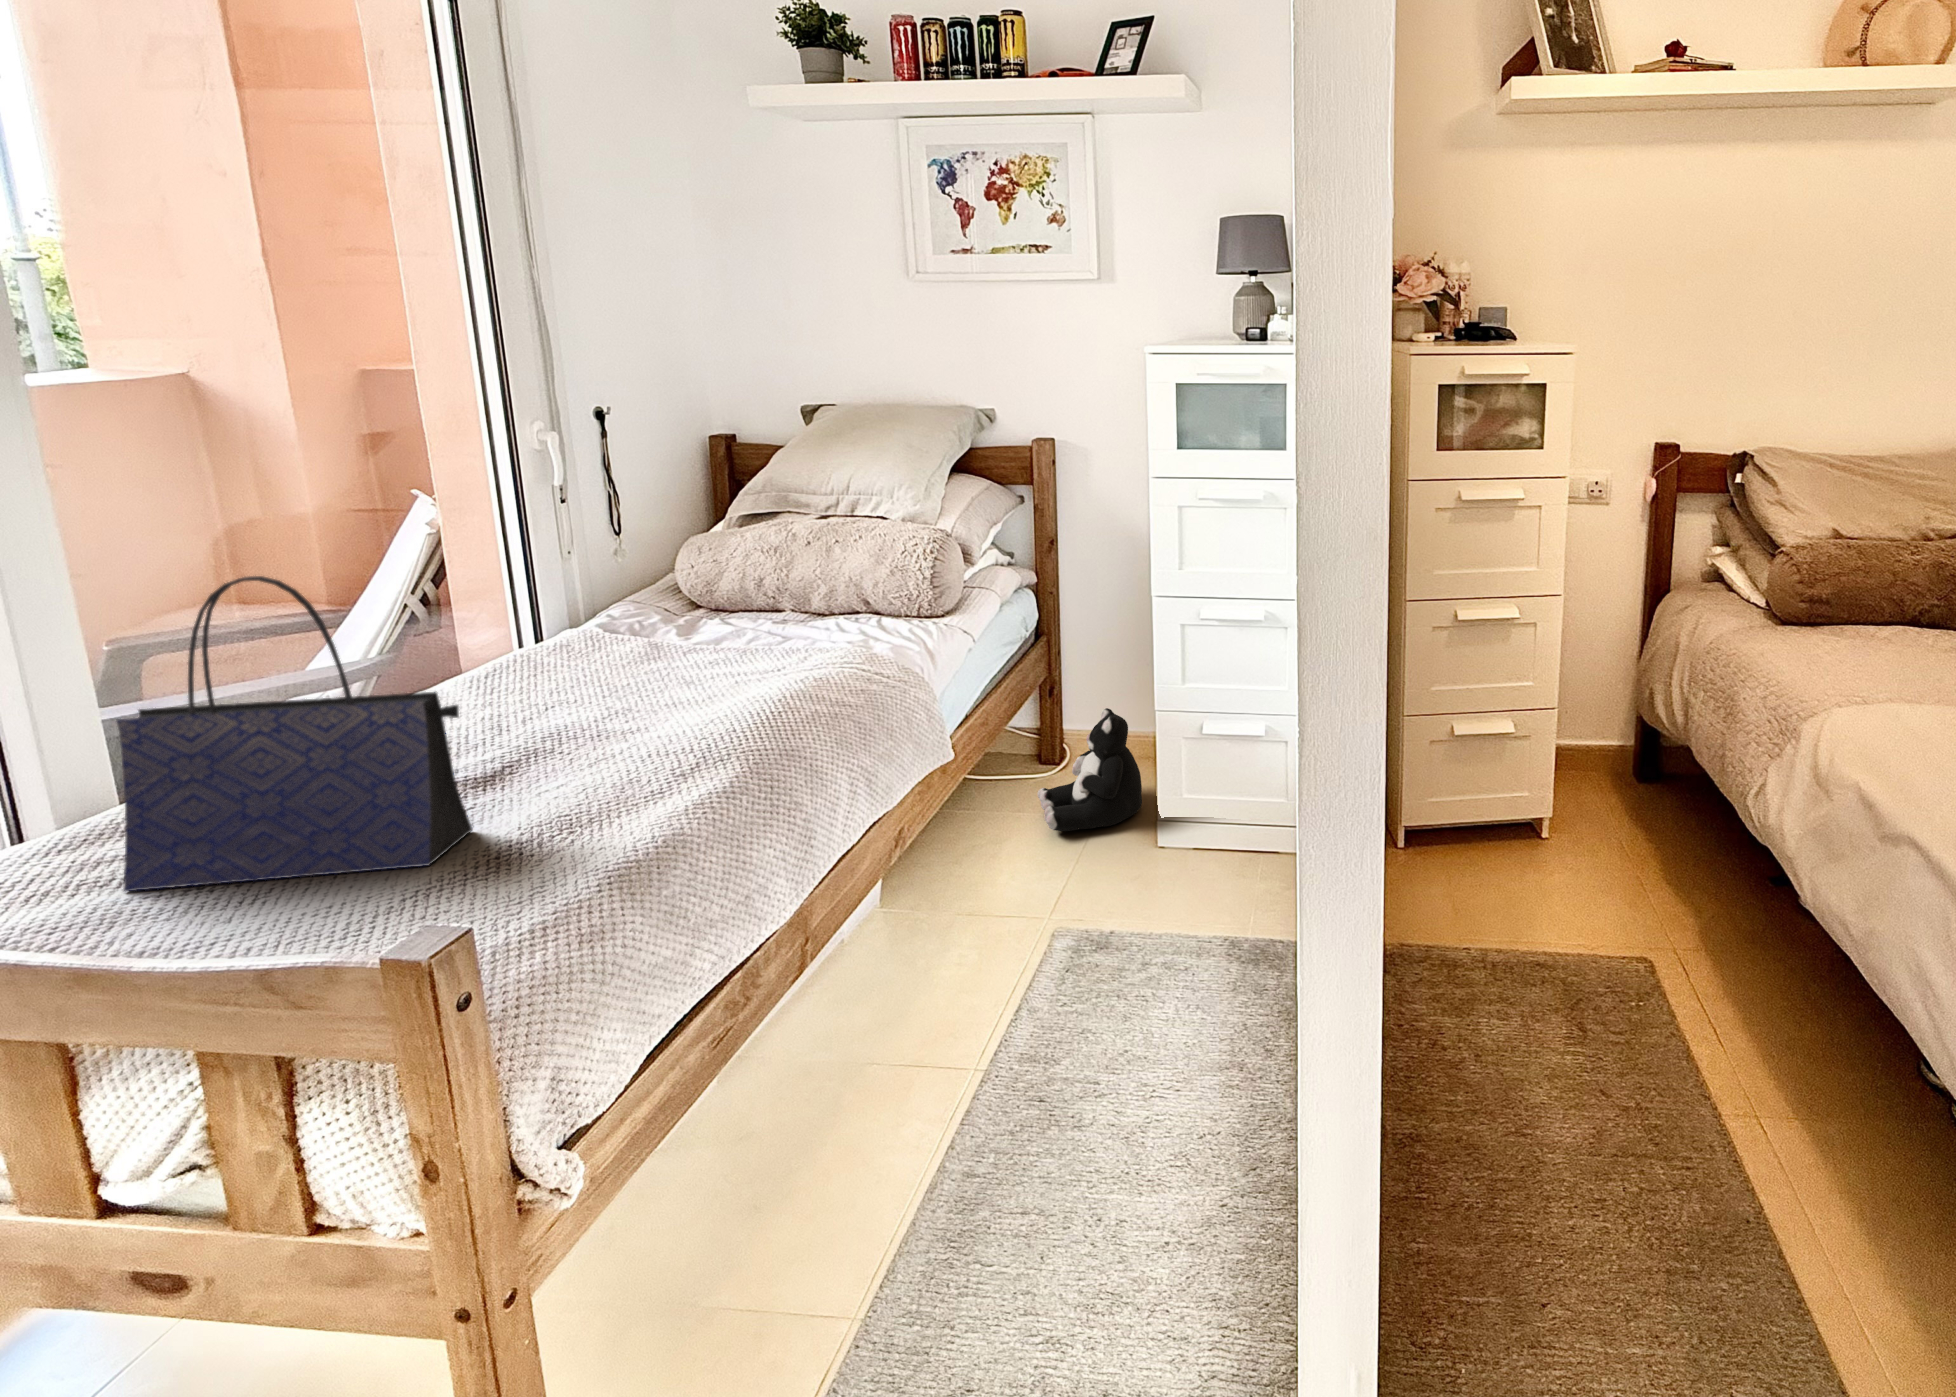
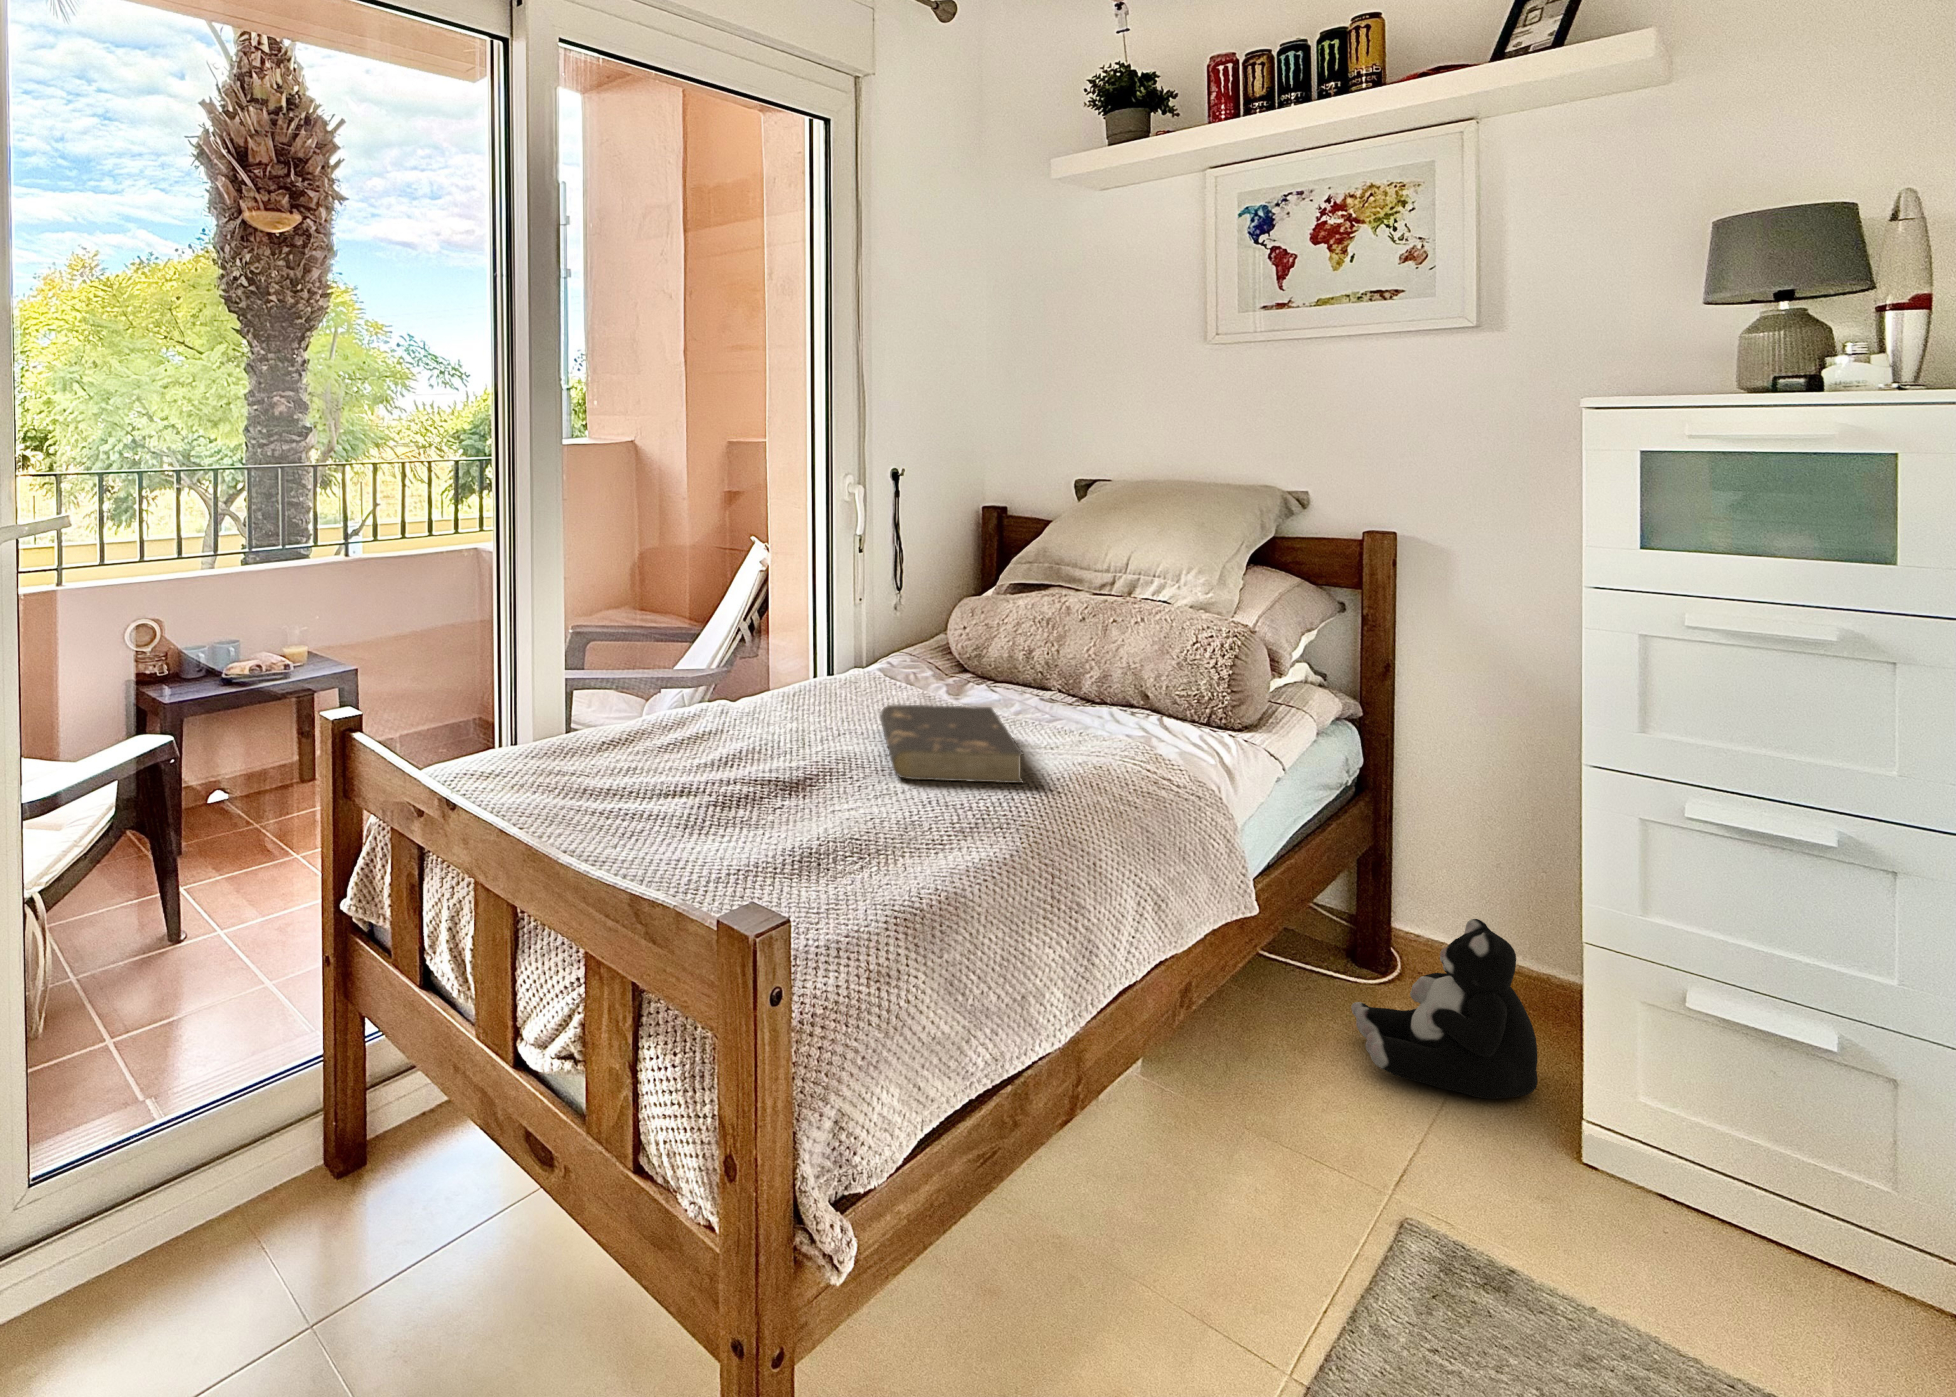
tote bag: present [117,576,472,891] -> none [563,558,786,849]
book: none [599,641,751,736] -> present [880,705,1023,783]

